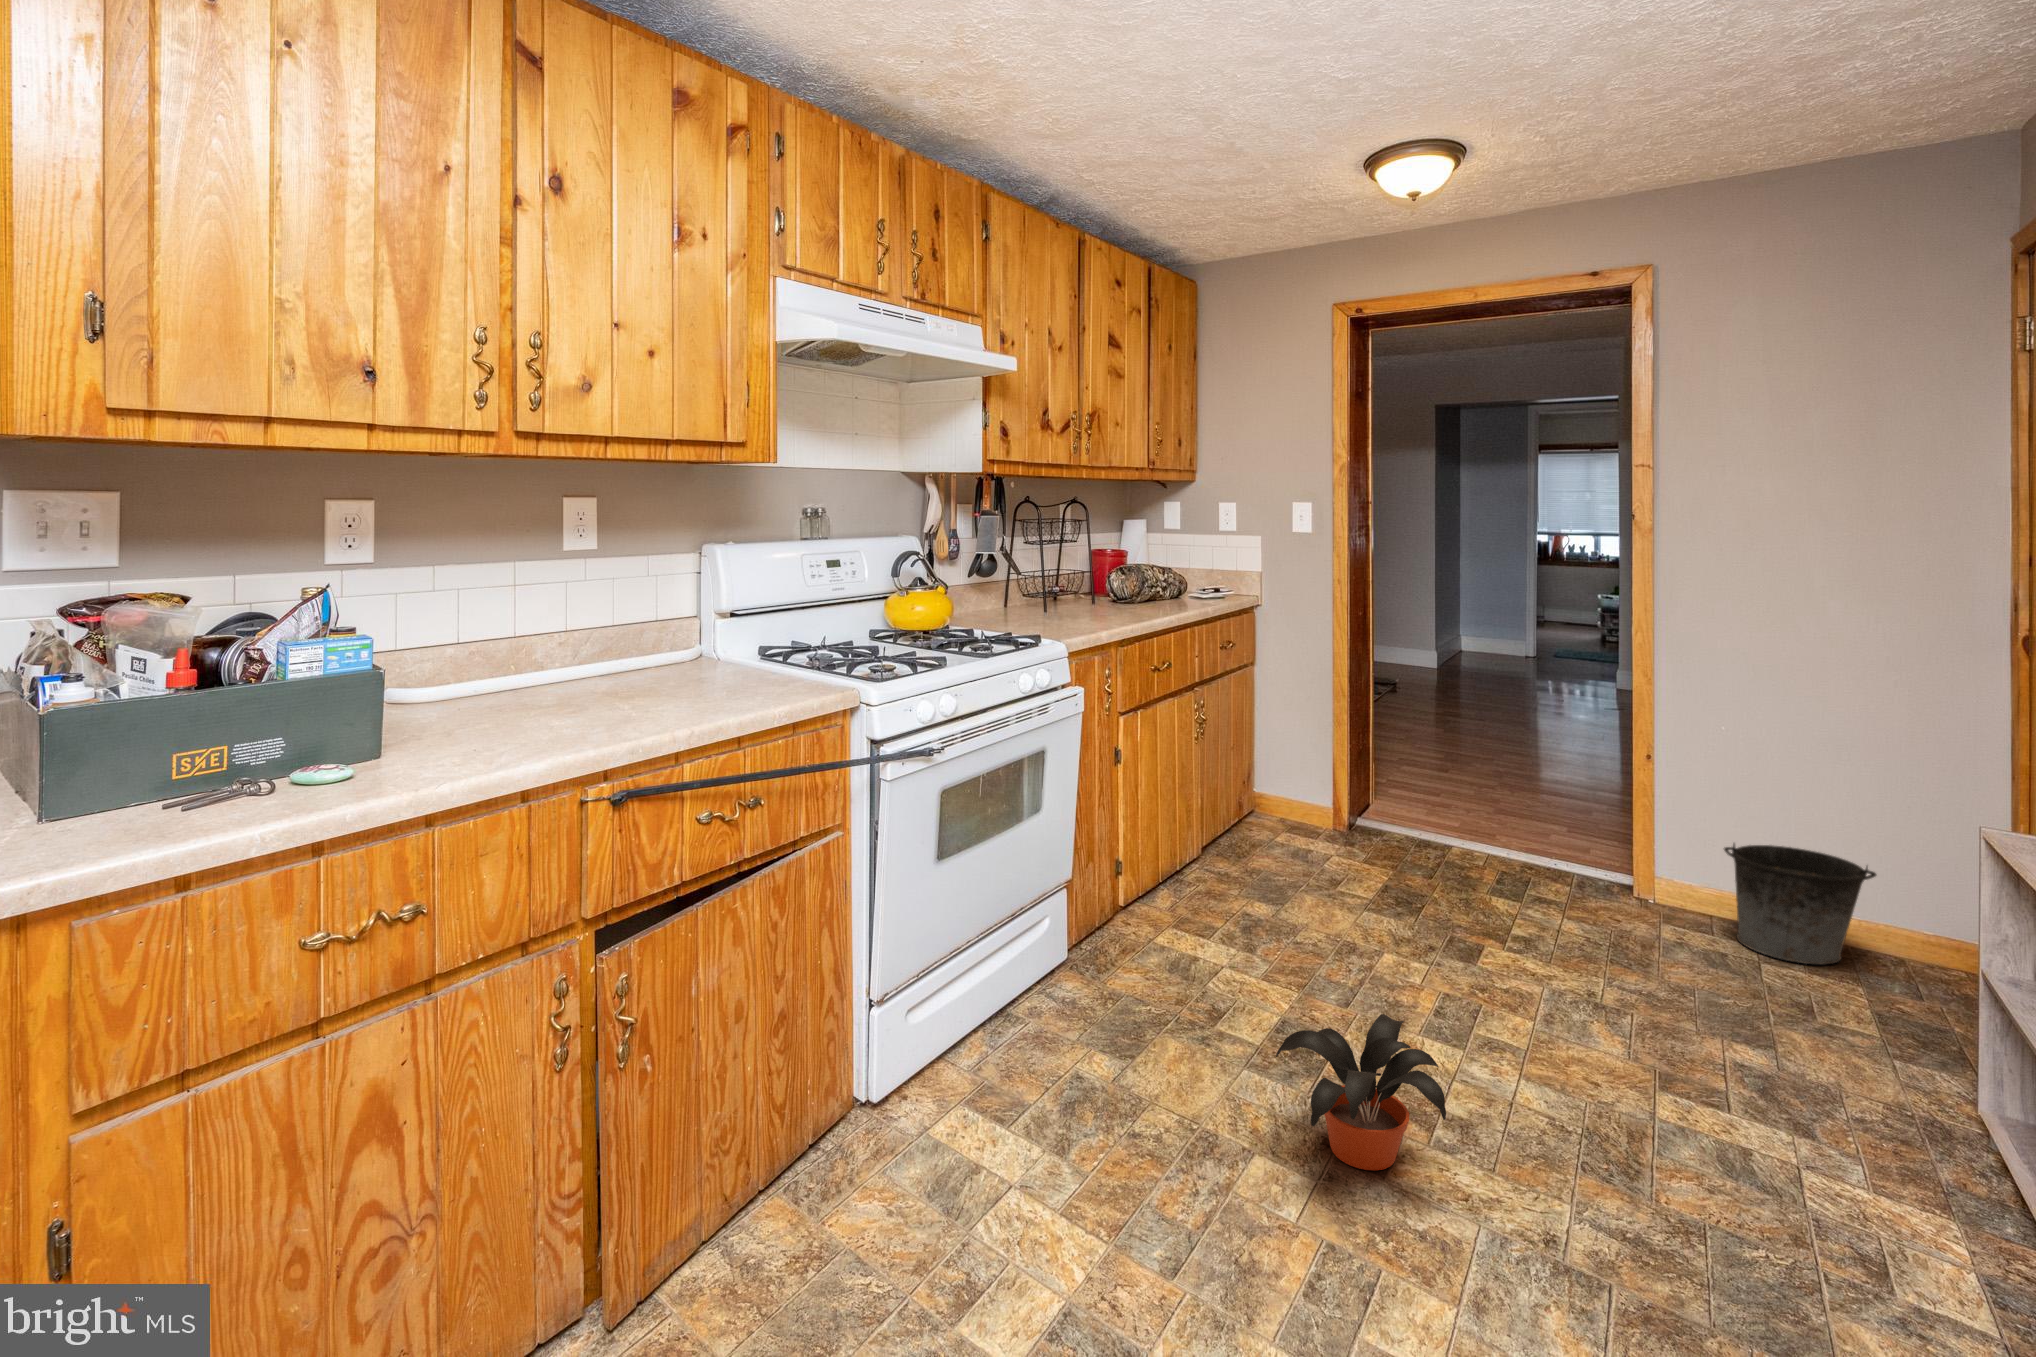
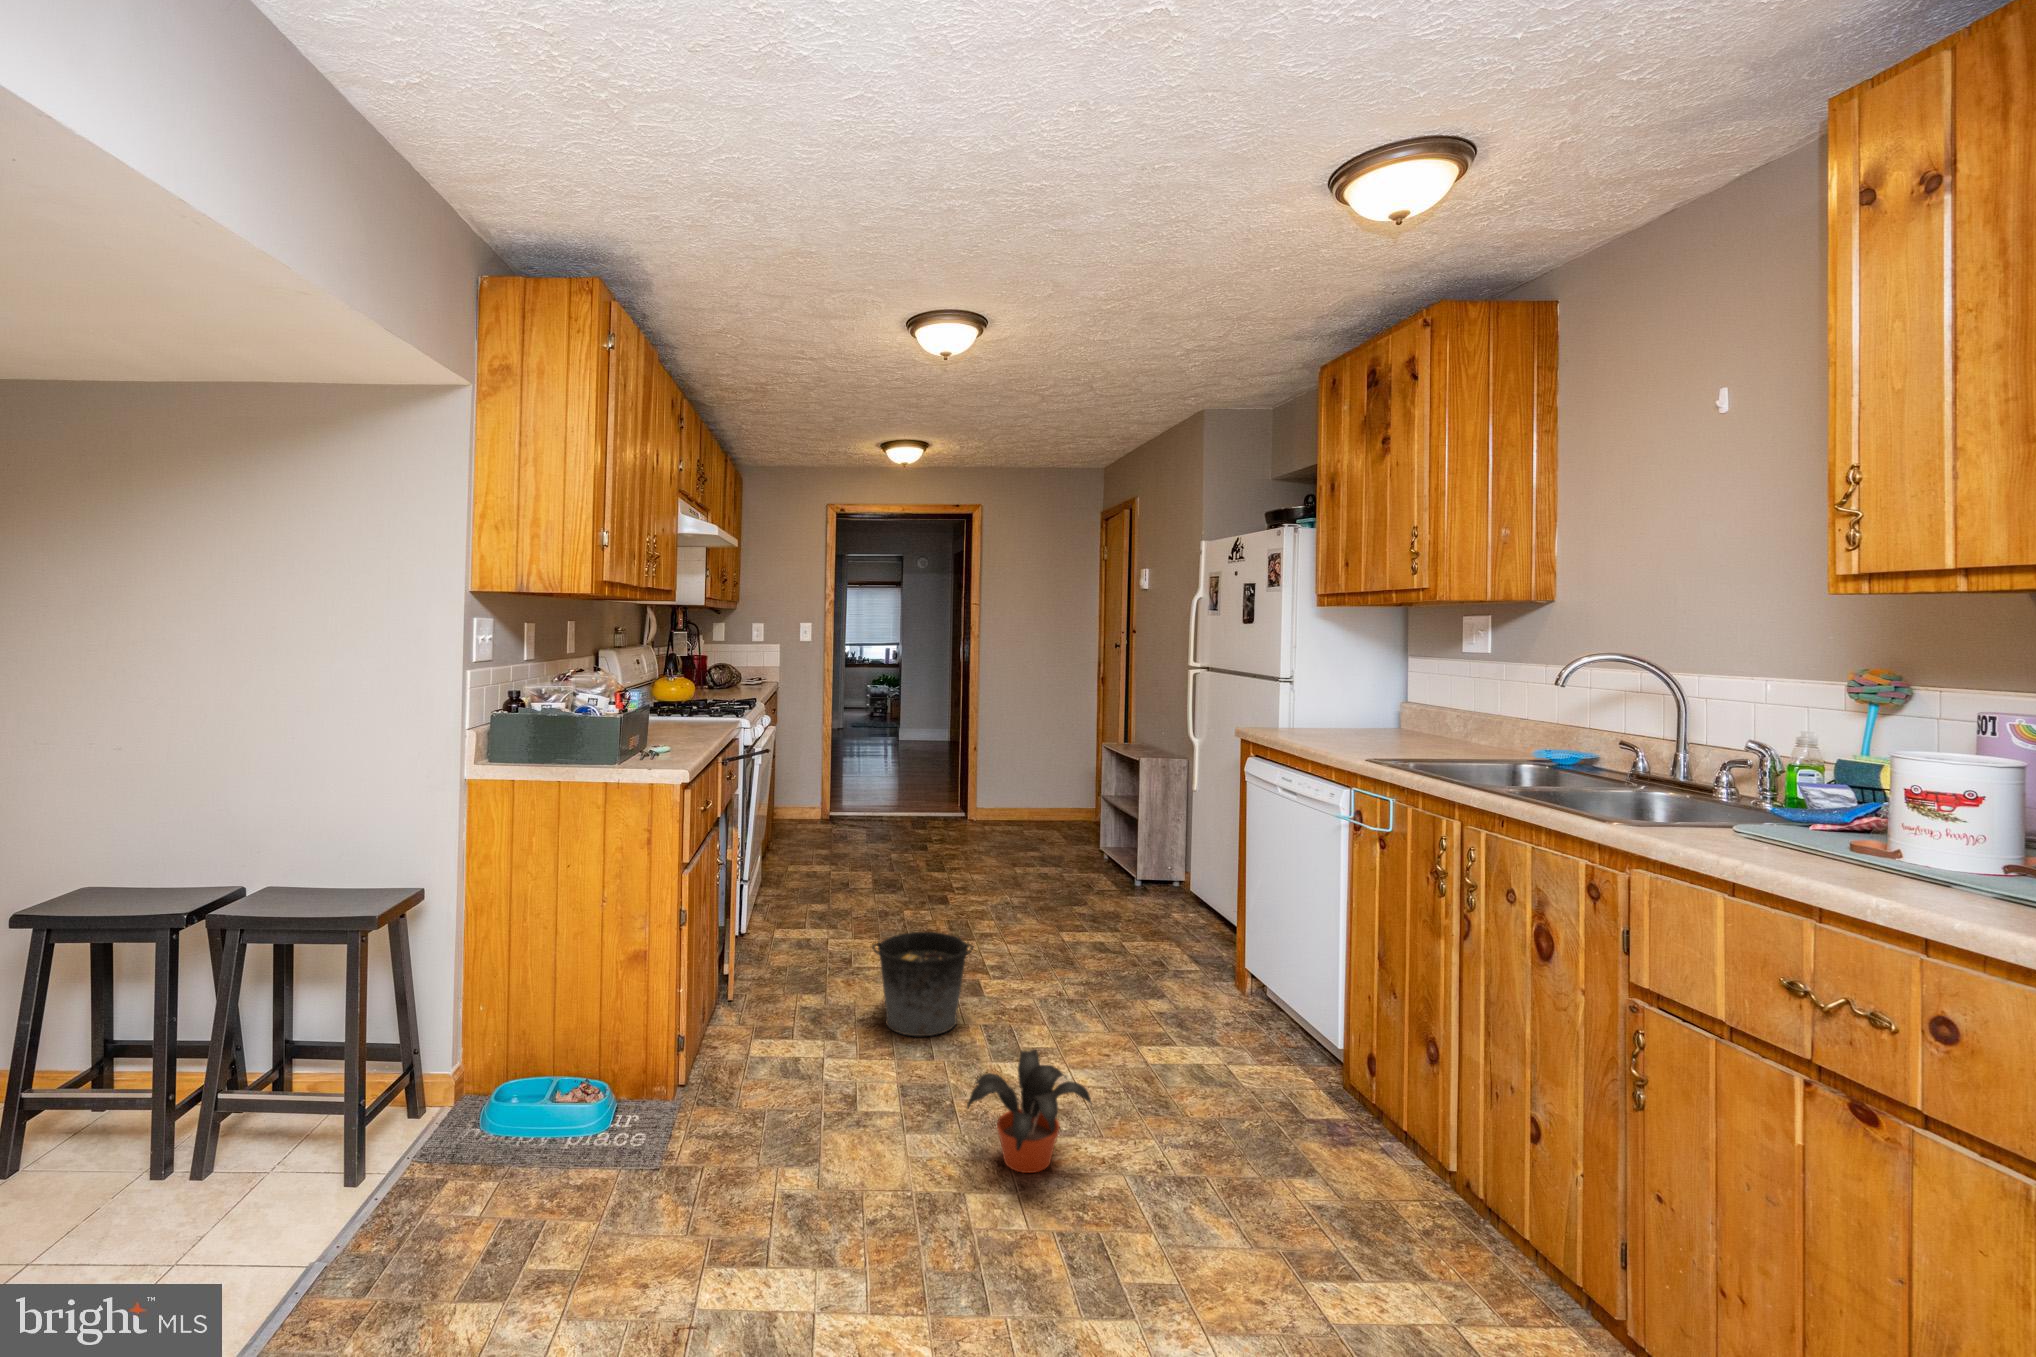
bucket: present [1724,844,1876,964] -> present [872,932,974,1036]

